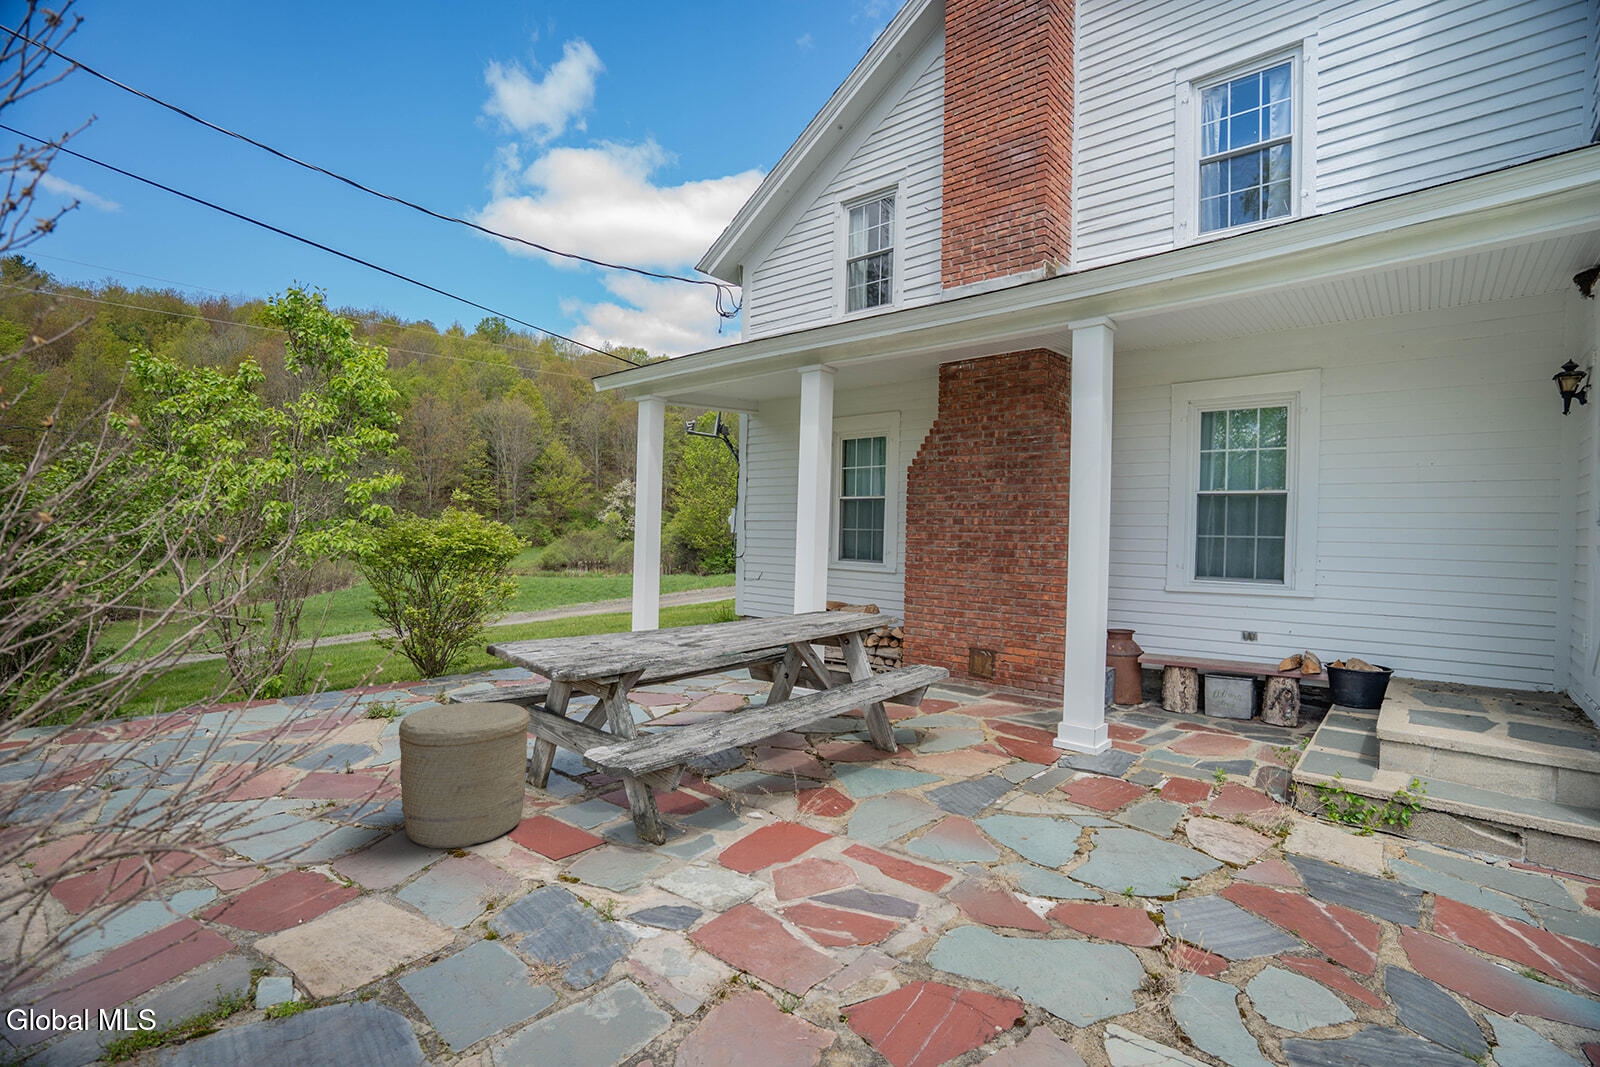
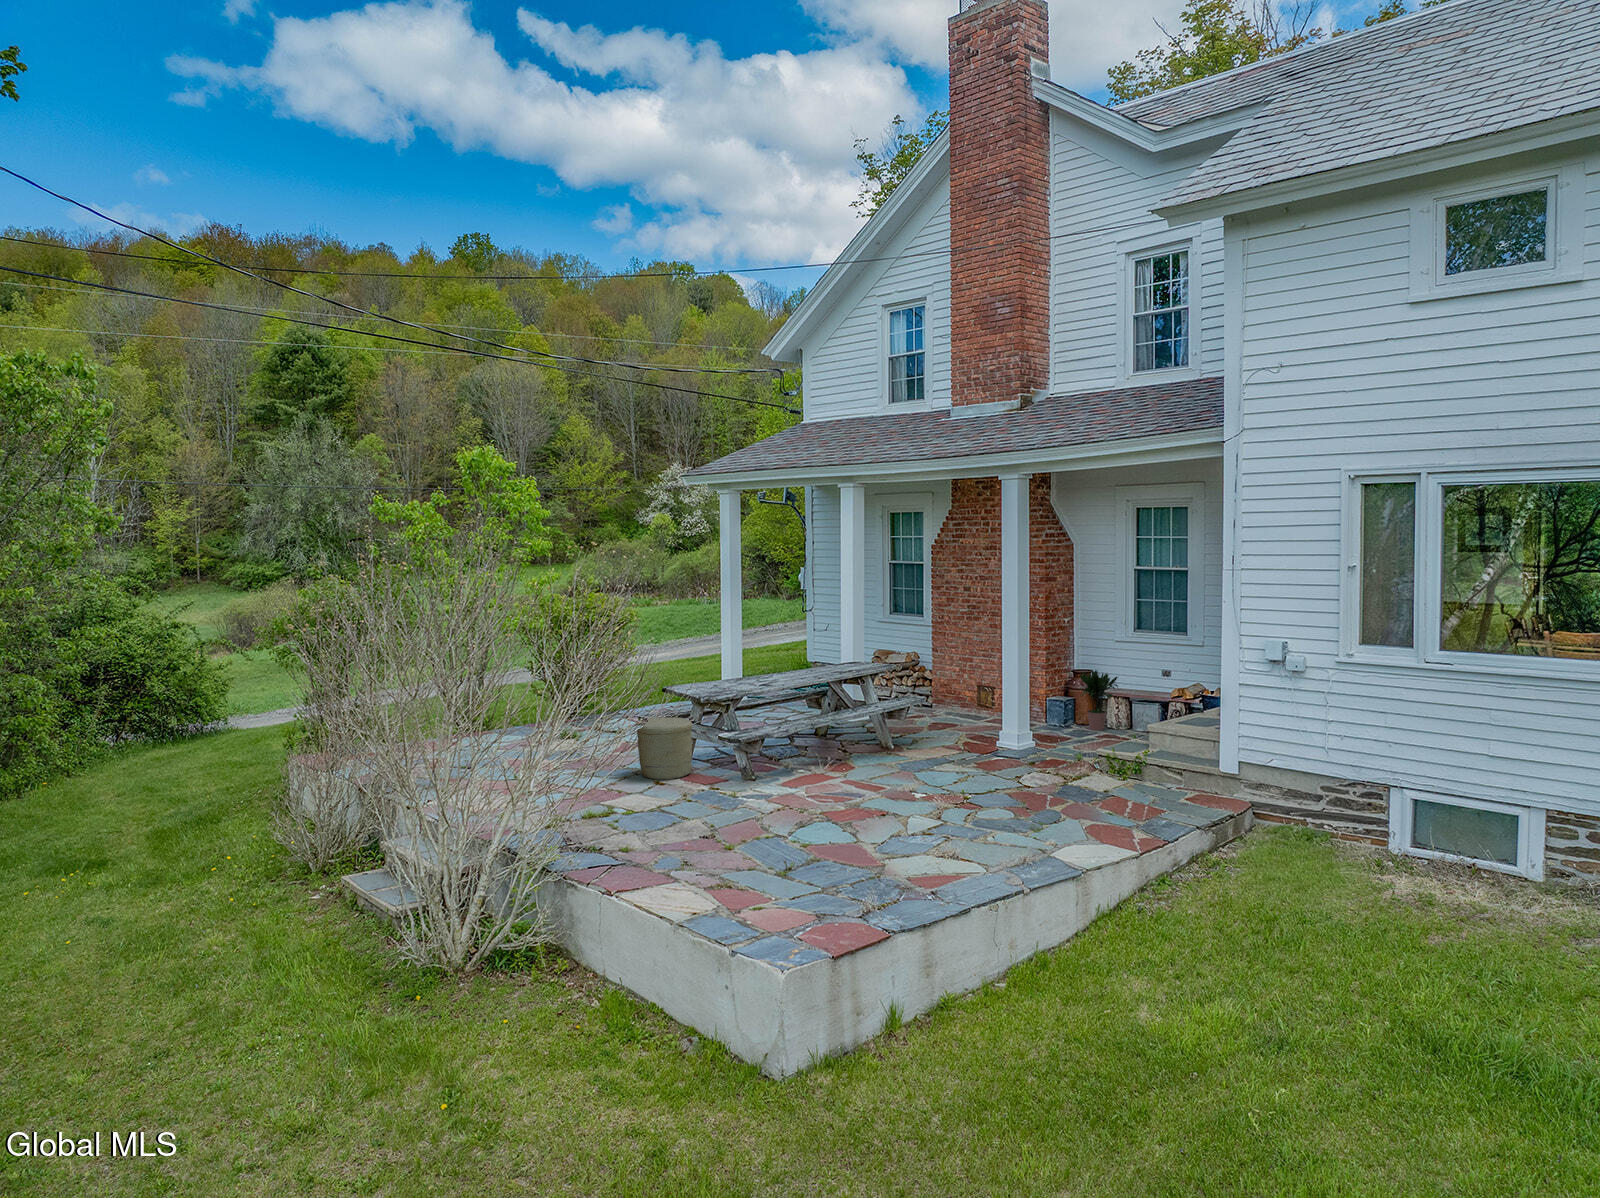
potted plant: none [1134,627,1200,718] -> present [1079,670,1118,730]

